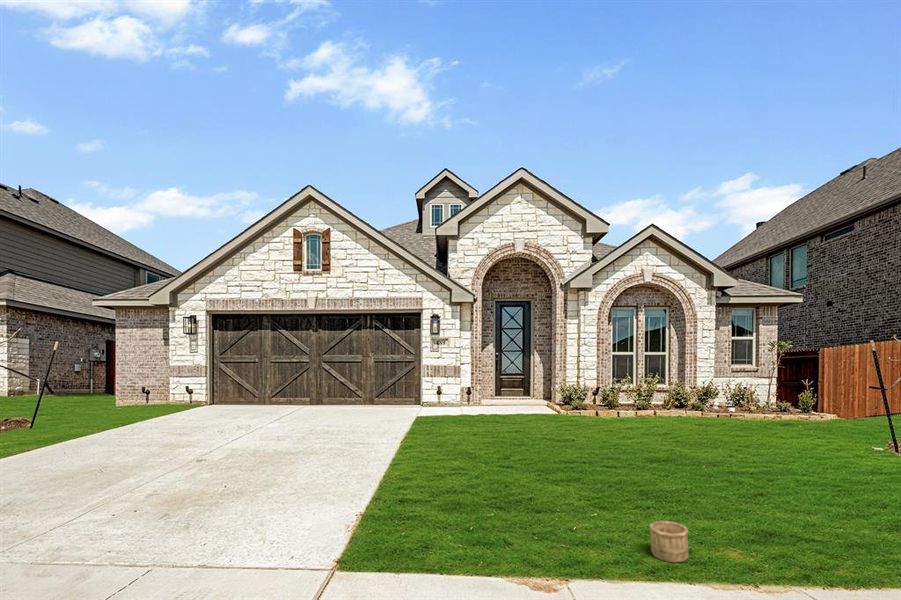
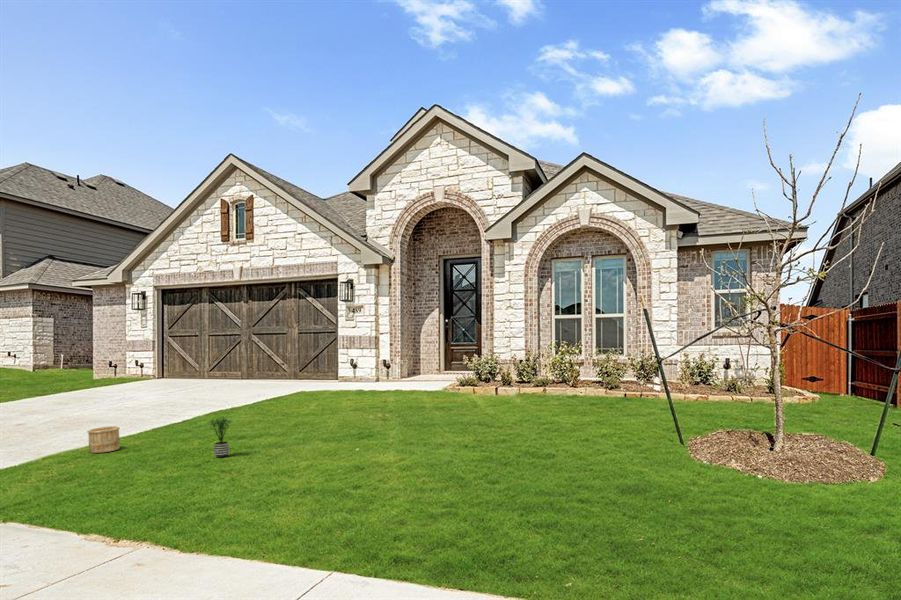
potted plant: none [831,505,874,558] -> present [210,417,230,458]

